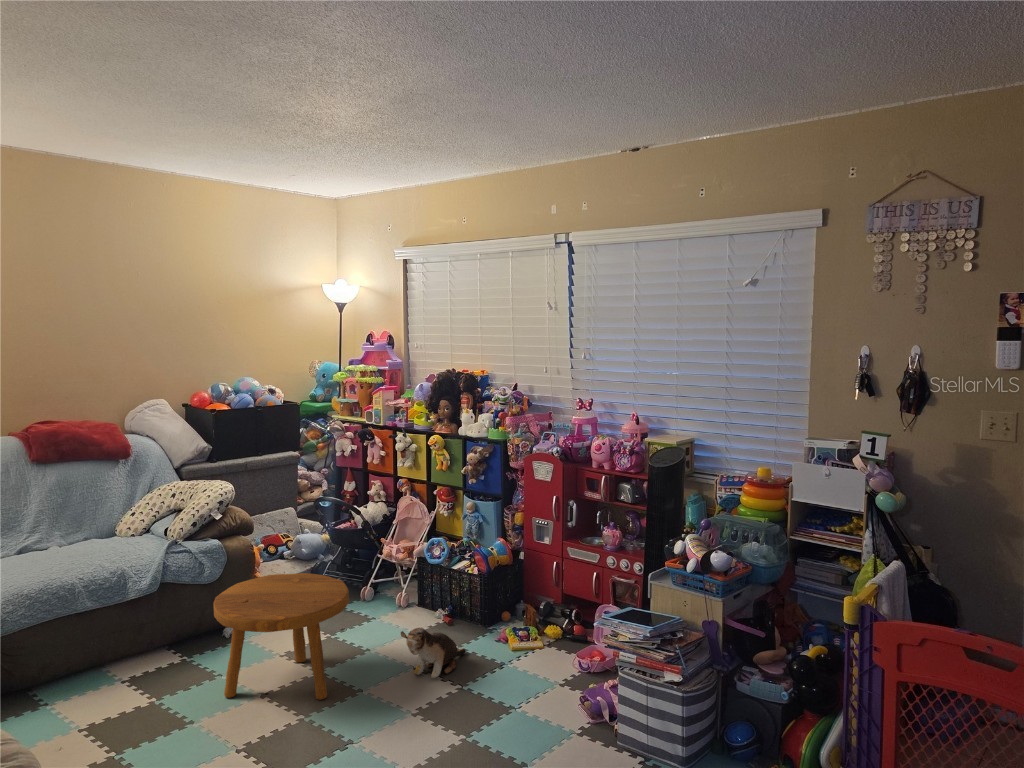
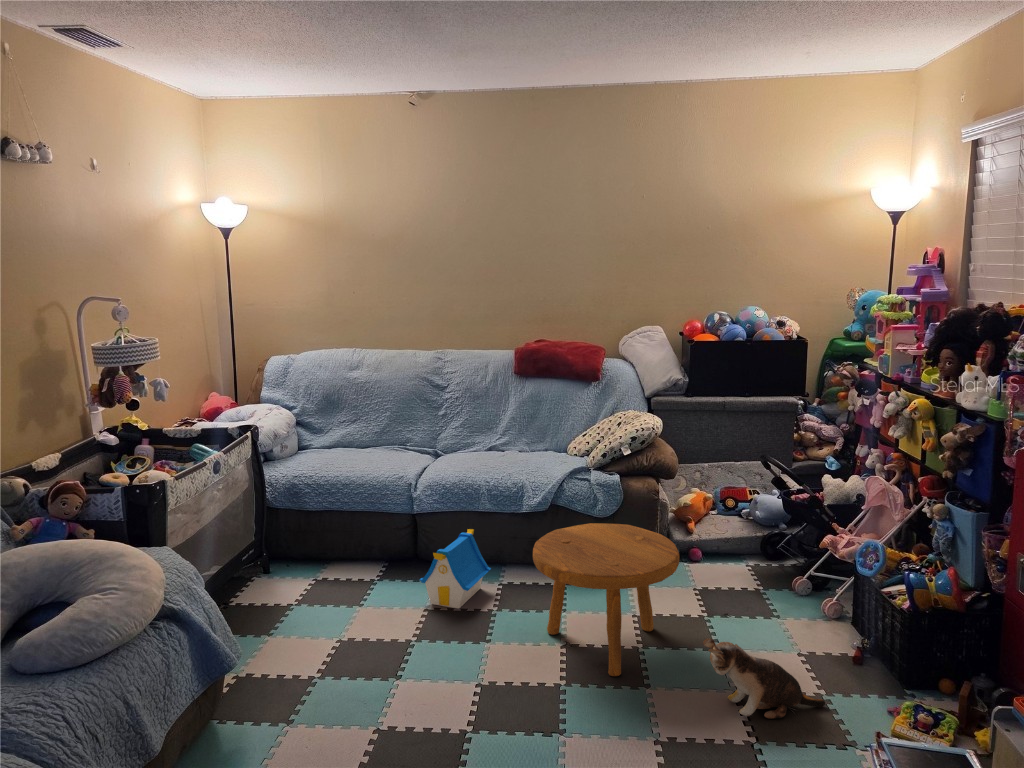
toy house: none [45,634,121,730] -> present [420,529,491,609]

